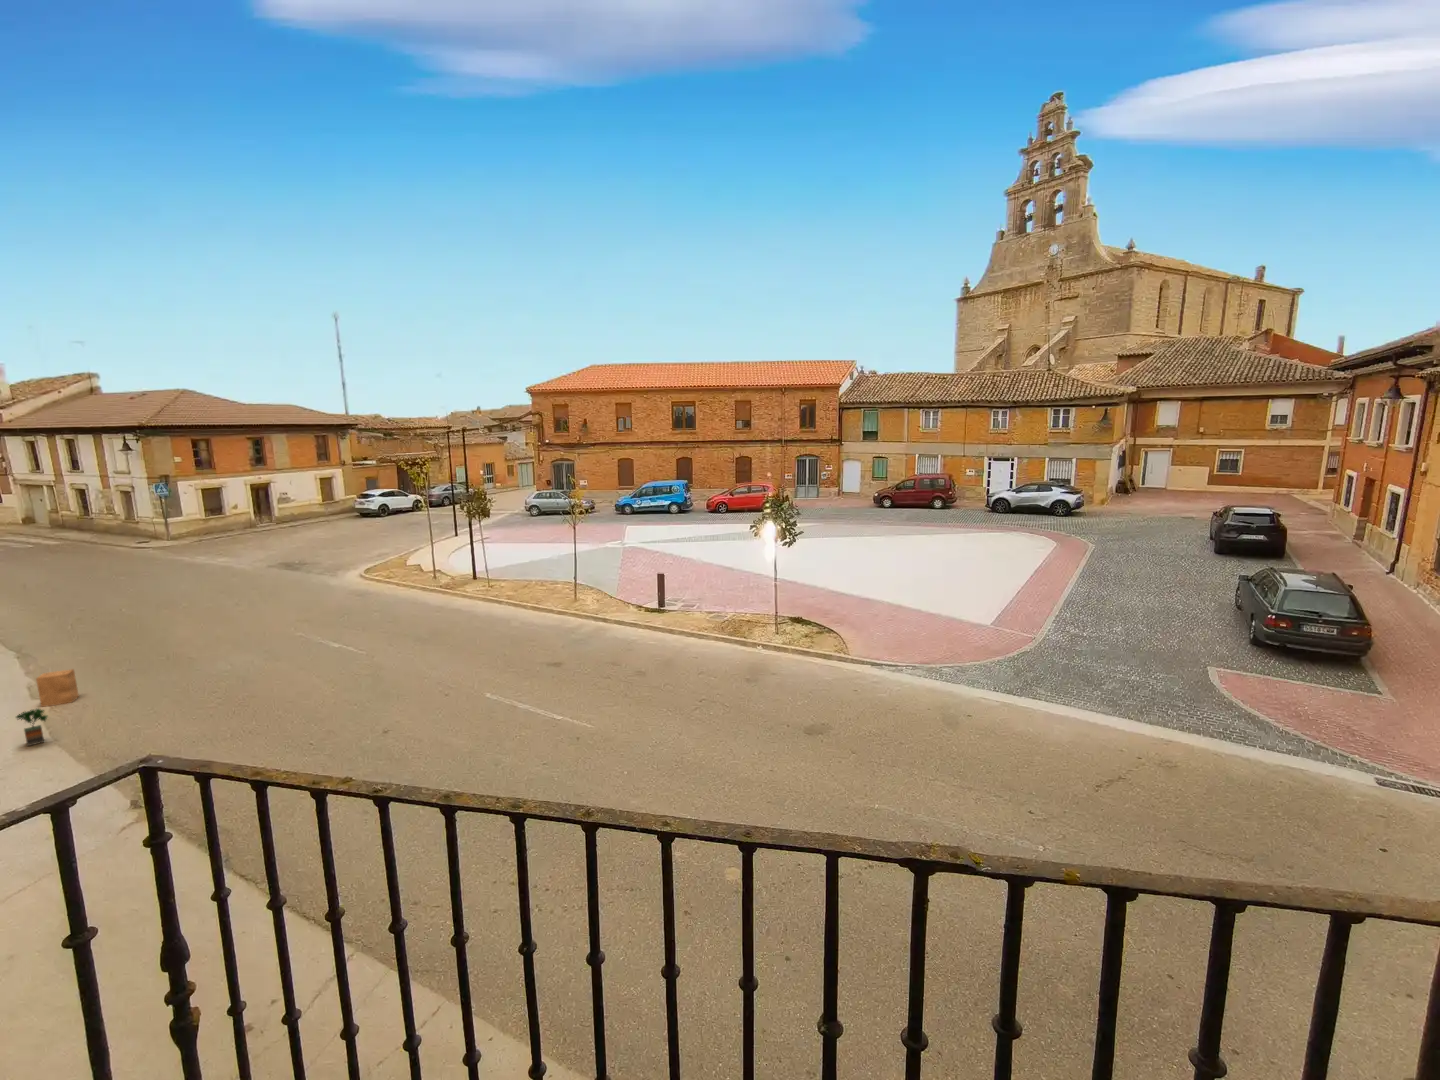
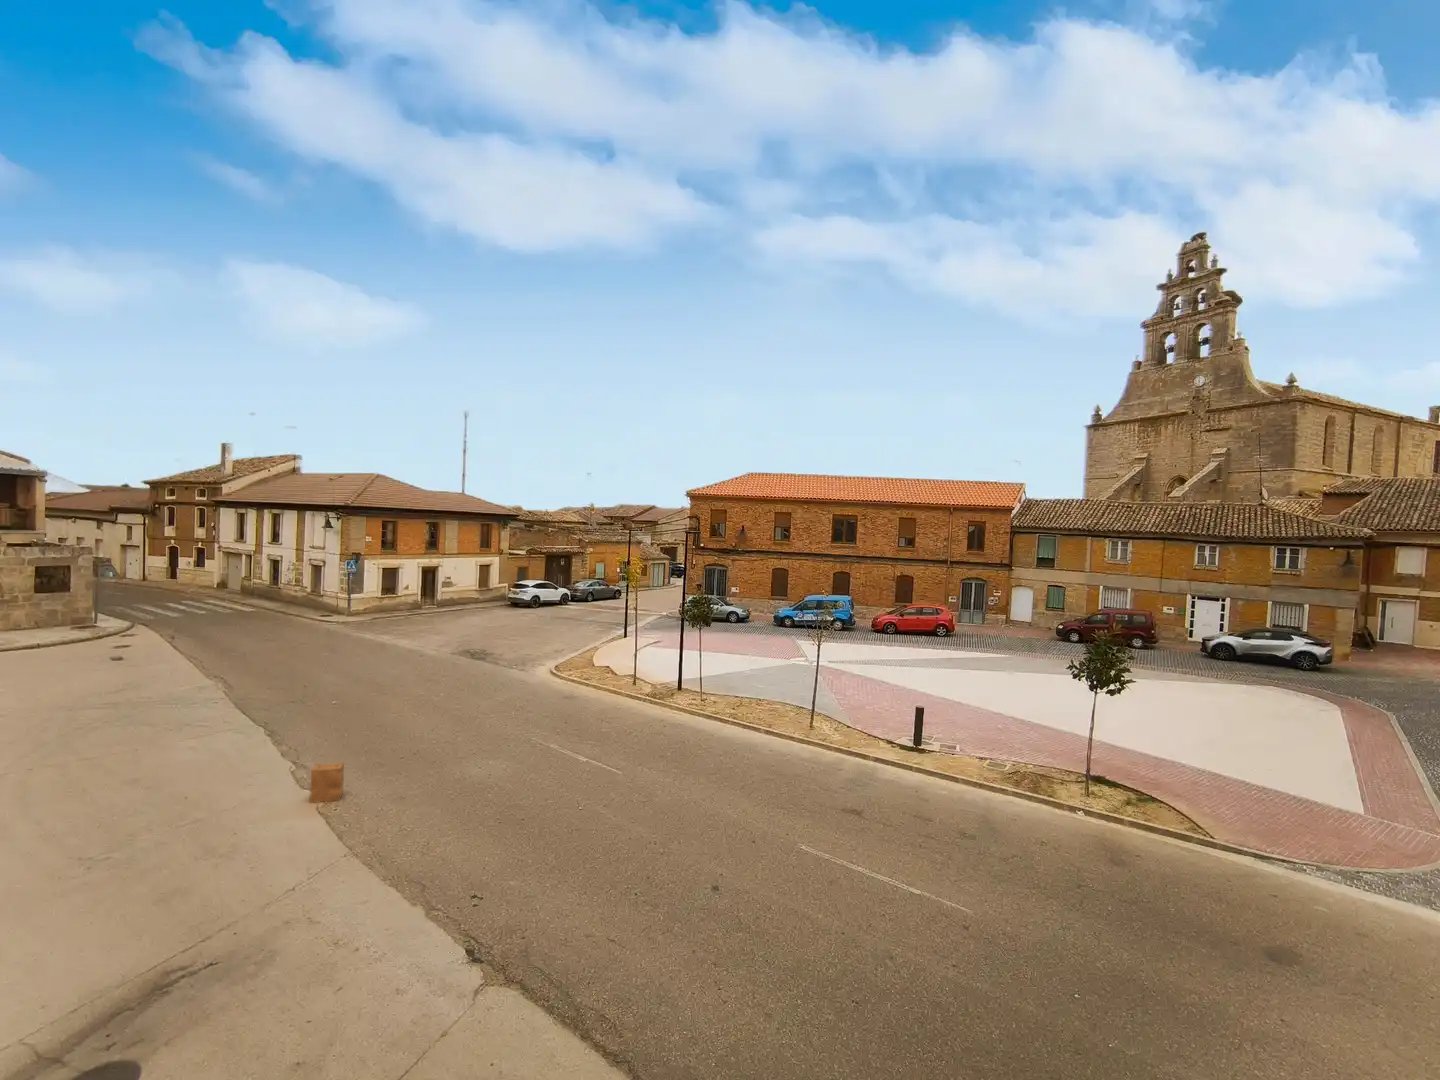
potted tree: present [16,709,47,746] -> none [310,812,340,856]

